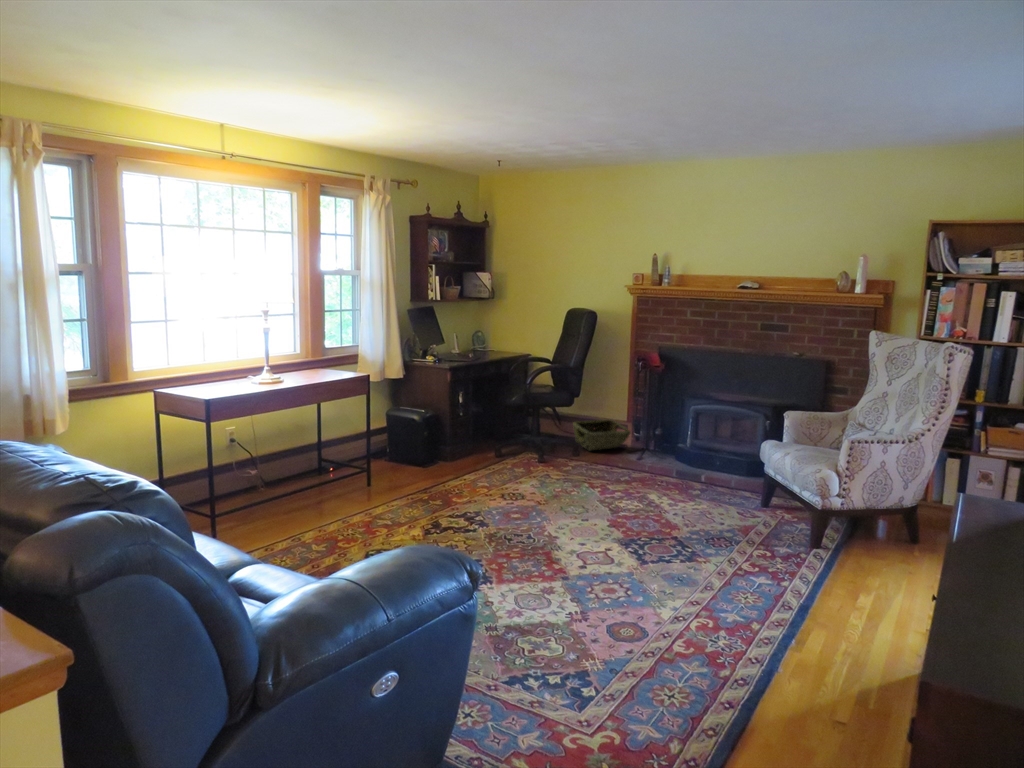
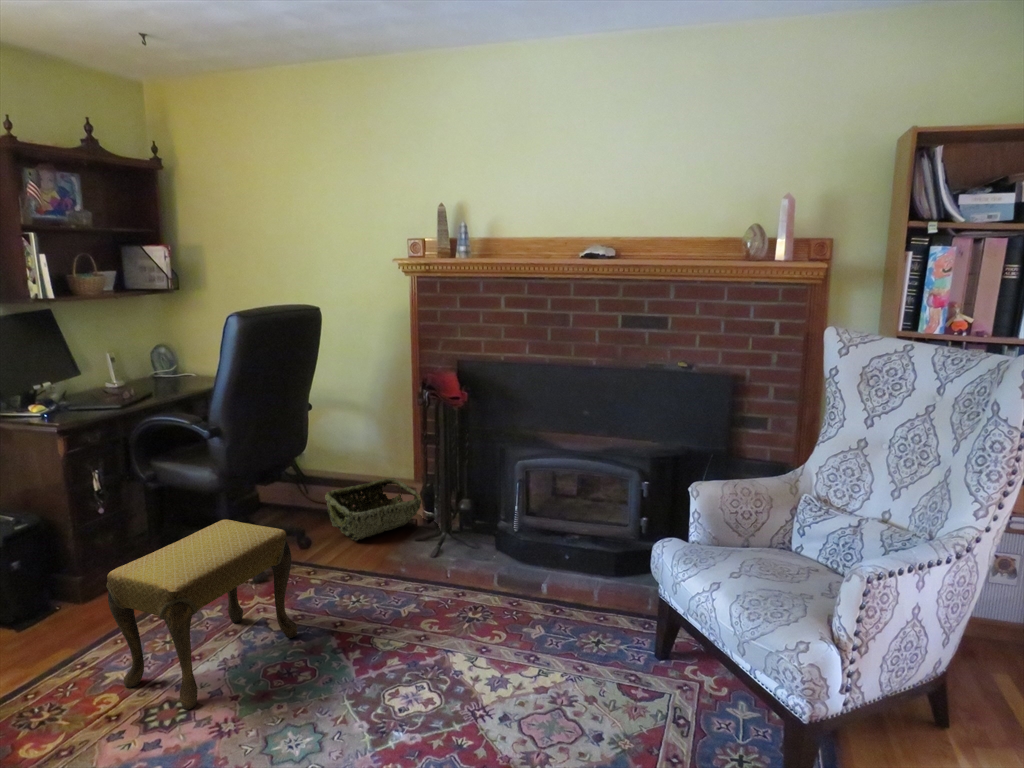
footstool: none [486,417,567,496] -> present [107,520,297,710]

